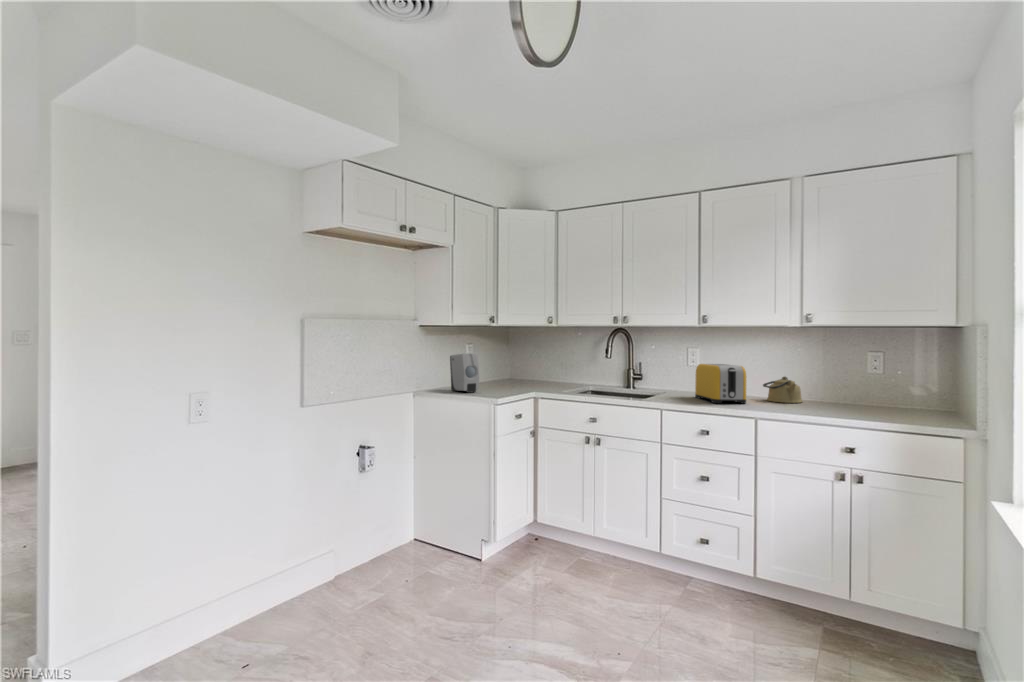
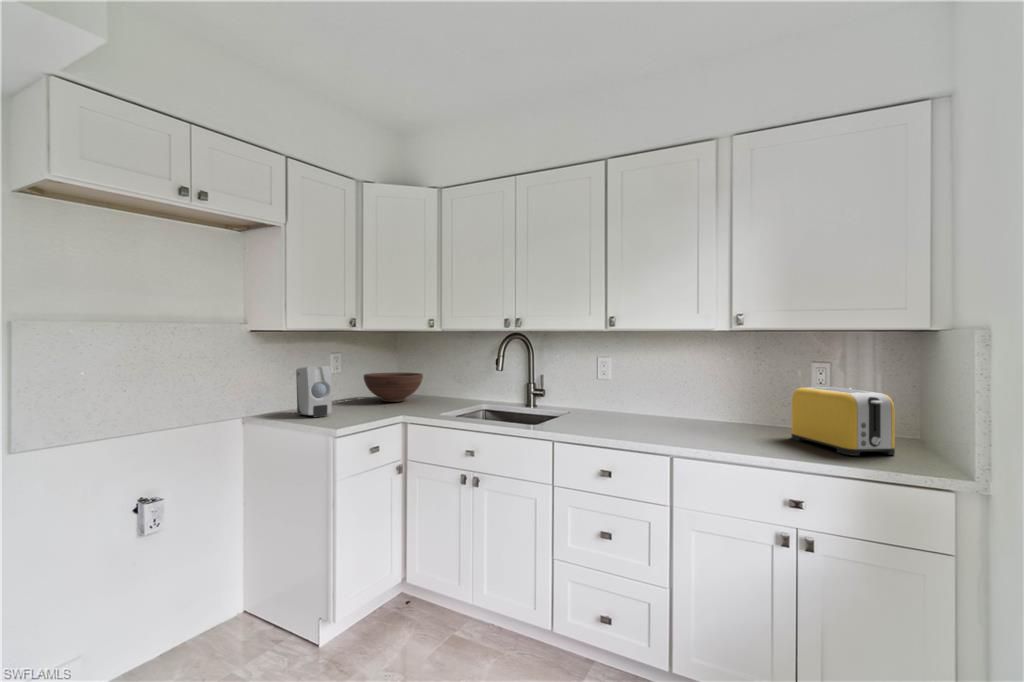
fruit bowl: none [490,361,537,384] -> present [364,373,423,402]
toaster: present [695,364,746,403] -> present [791,387,895,456]
kettle: present [763,377,802,403] -> none [684,394,732,428]

